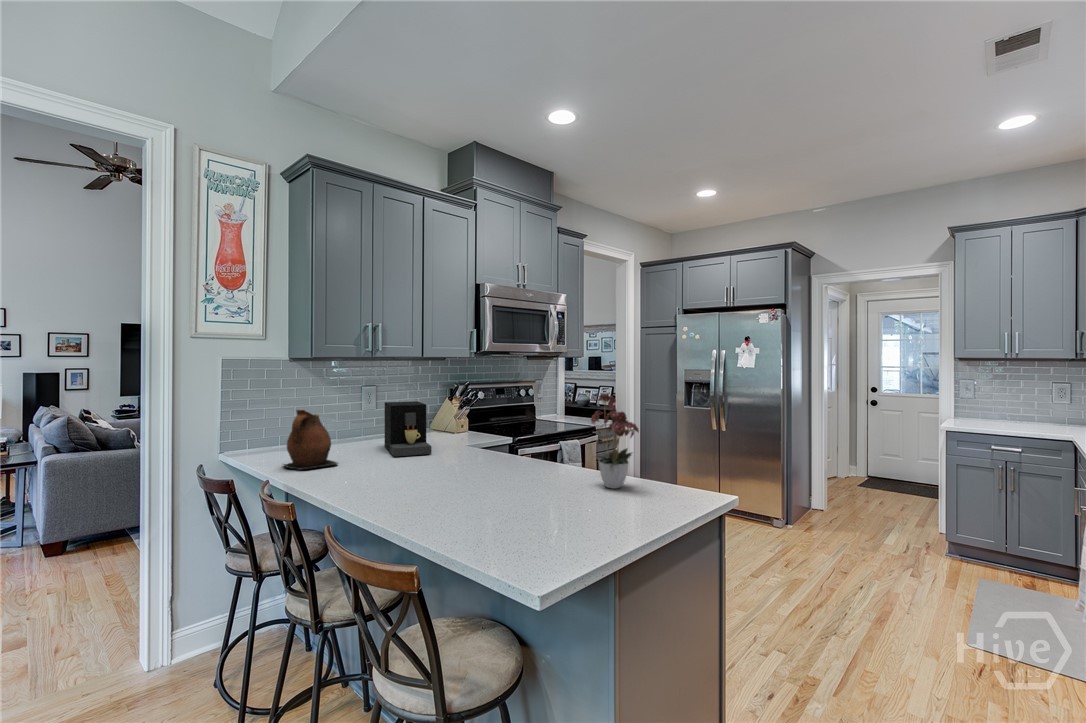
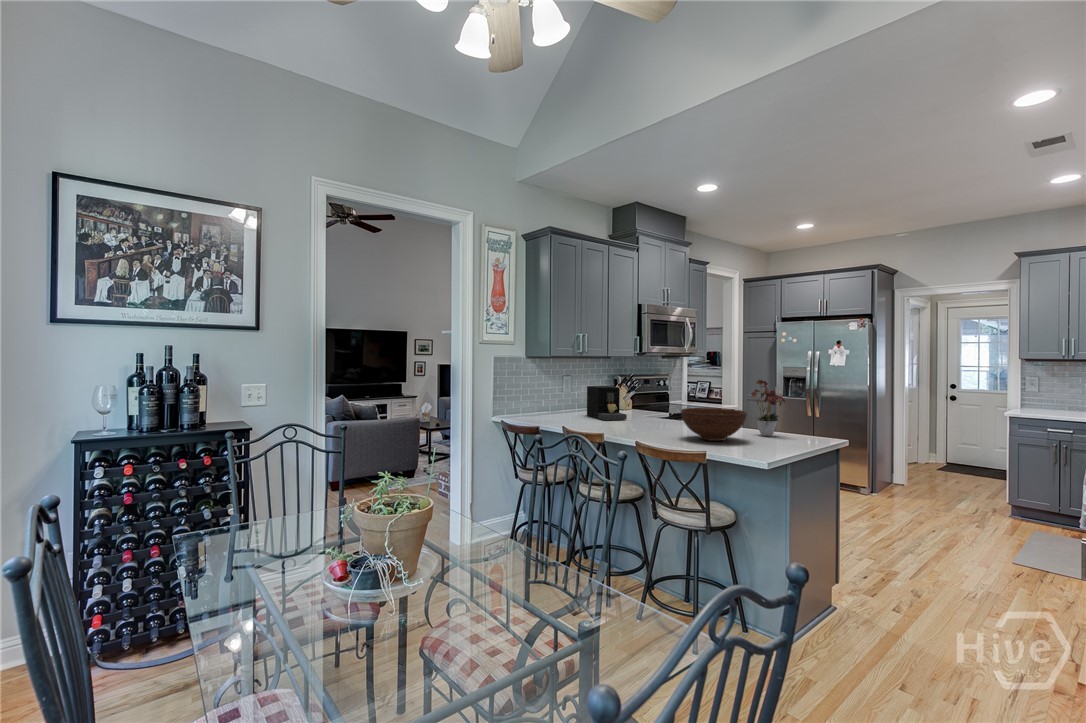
ceramic pitcher: present [284,410,338,470] -> none [544,388,577,424]
fruit bowl: none [456,443,567,508] -> present [681,408,747,441]

